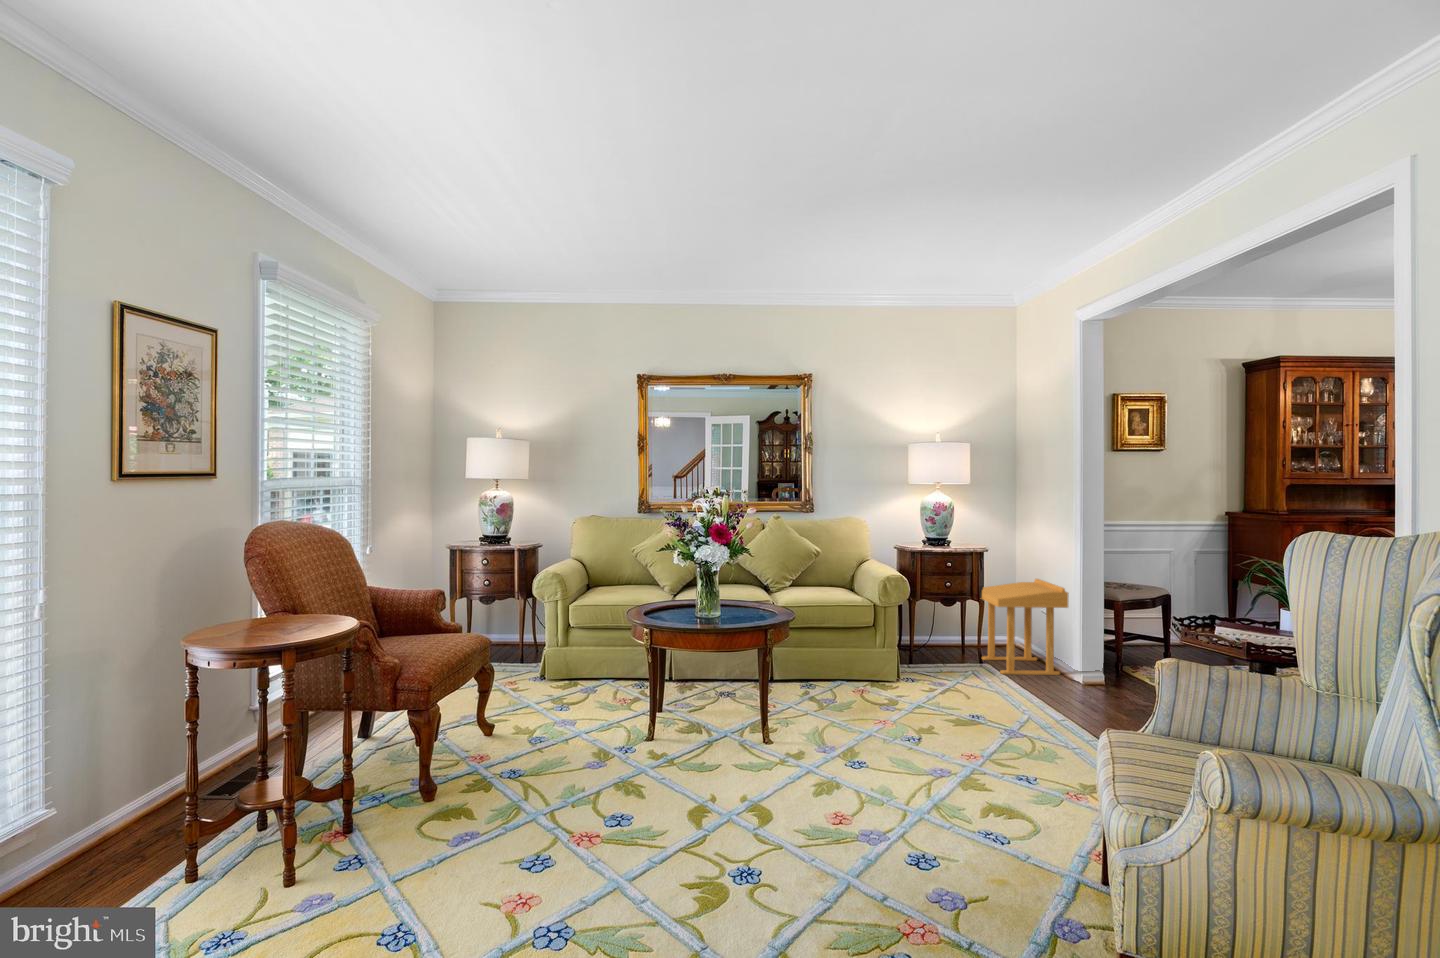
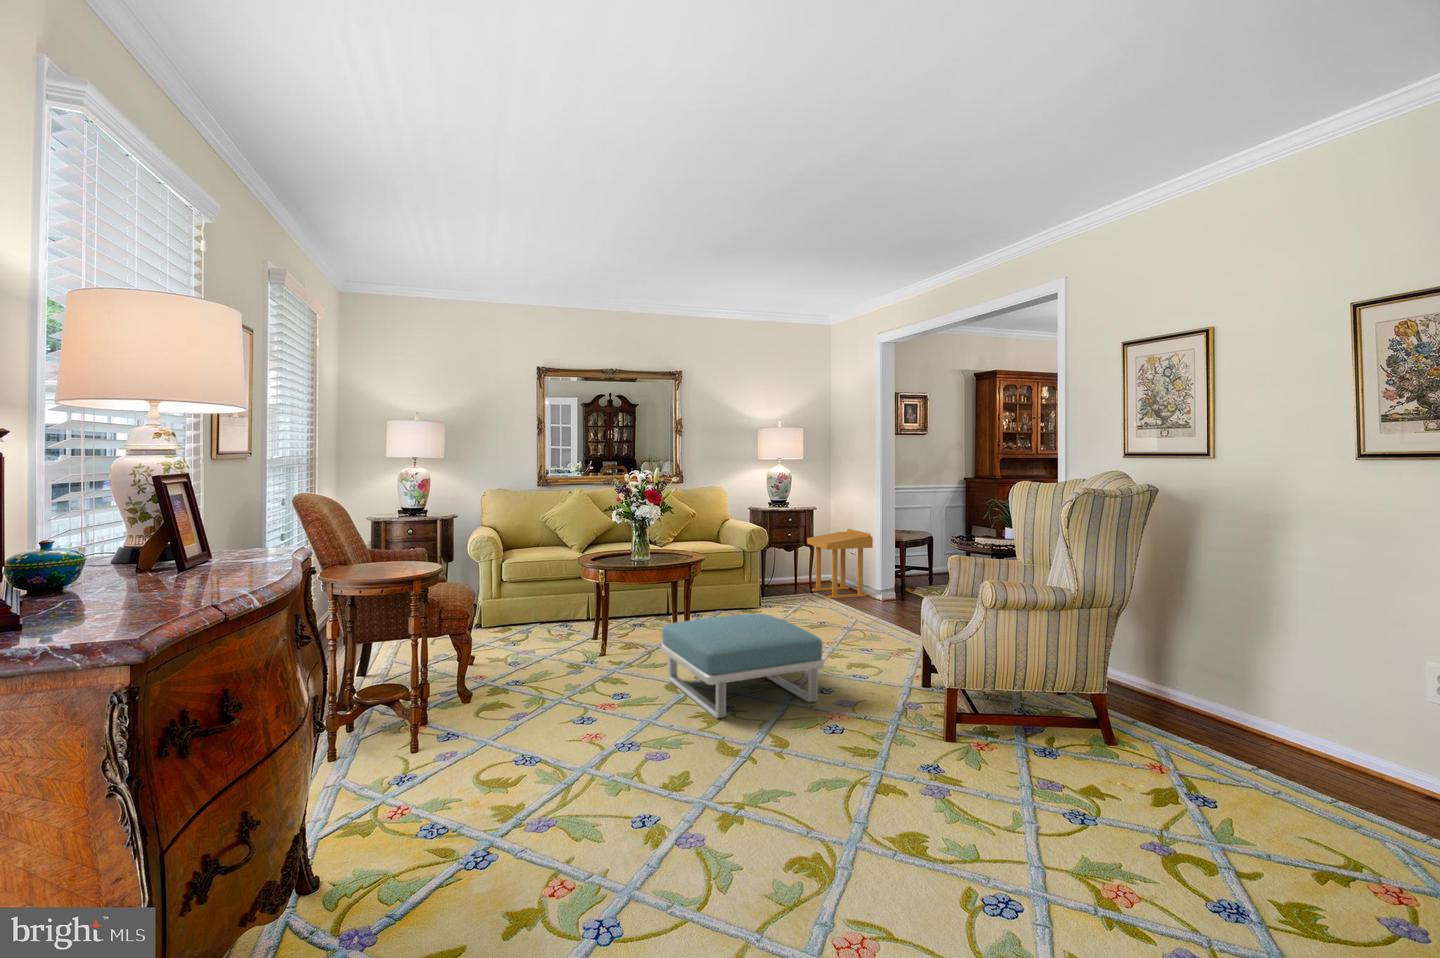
footstool: none [686,714,913,900] -> present [661,614,824,718]

